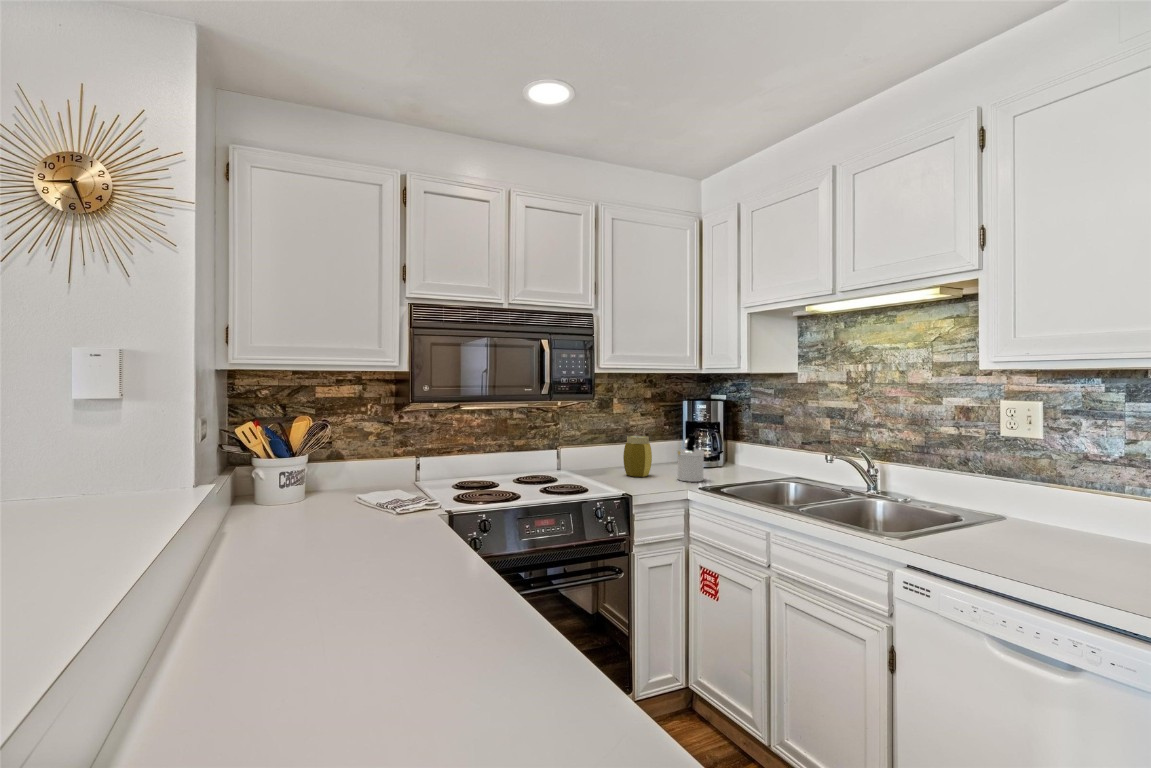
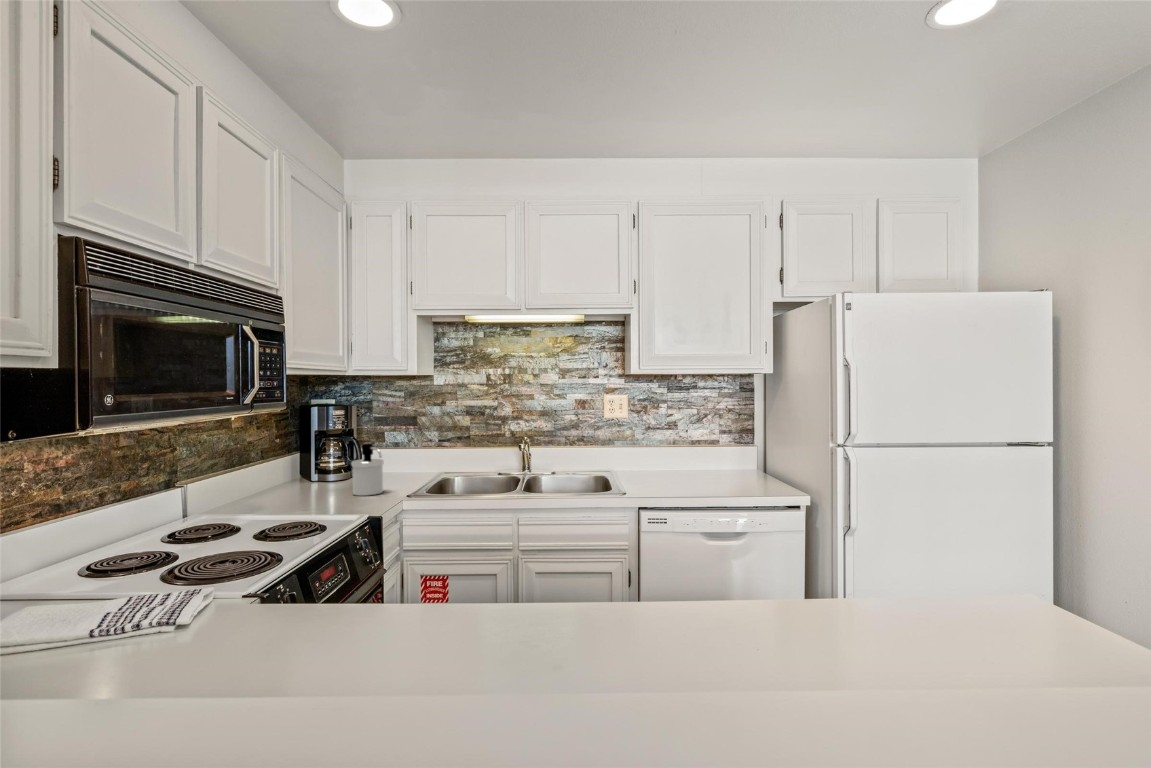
jar: present [623,436,652,477] -> none [284,452,319,503]

